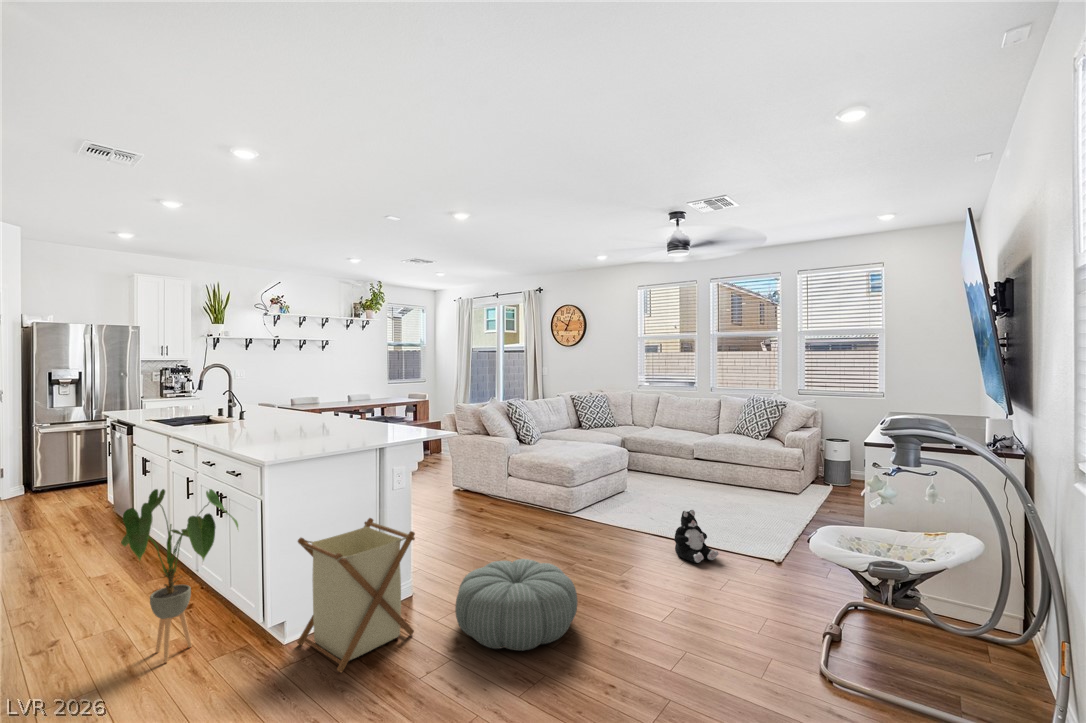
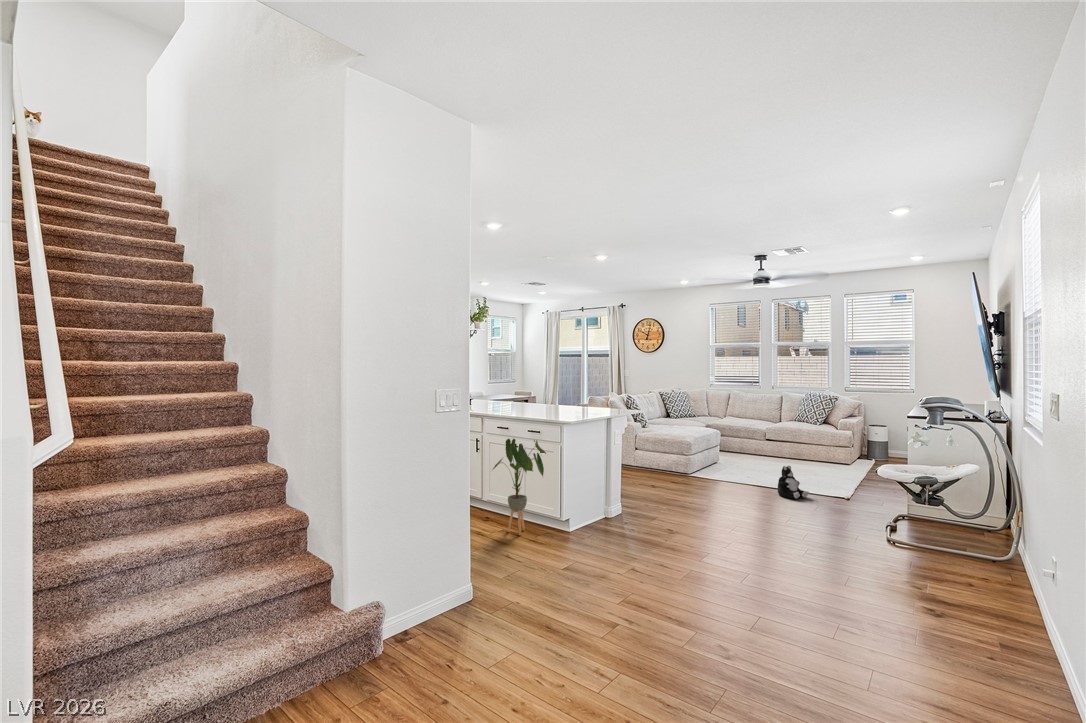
laundry basket: present [297,518,415,673] -> none [583,461,649,538]
pouf: present [455,559,578,651] -> none [666,487,741,531]

